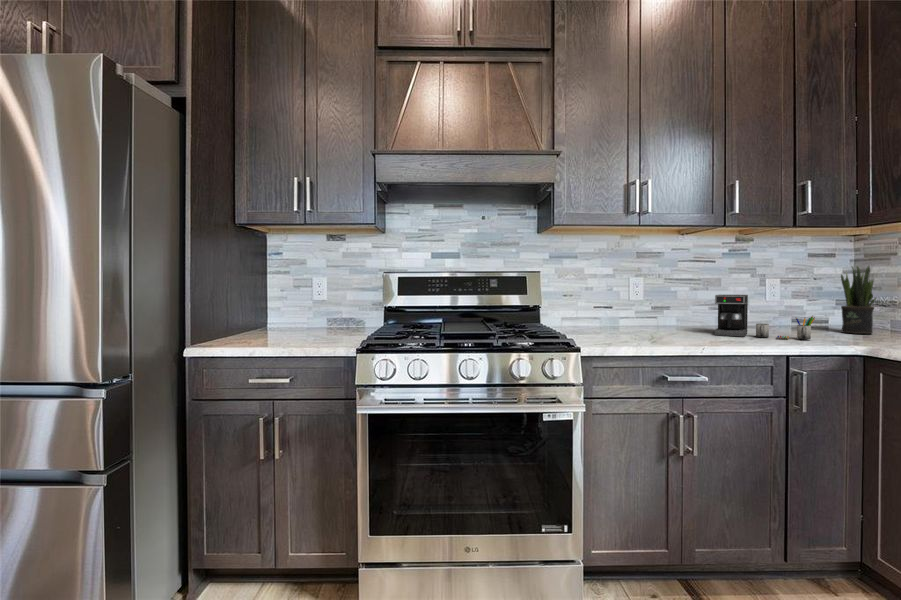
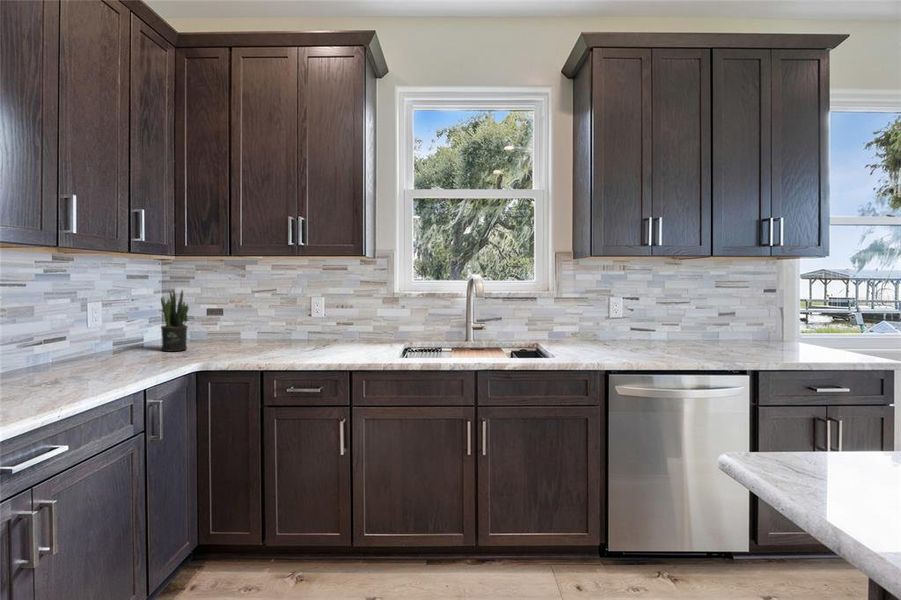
coffee maker: present [714,295,815,339] -> none [45,324,157,377]

